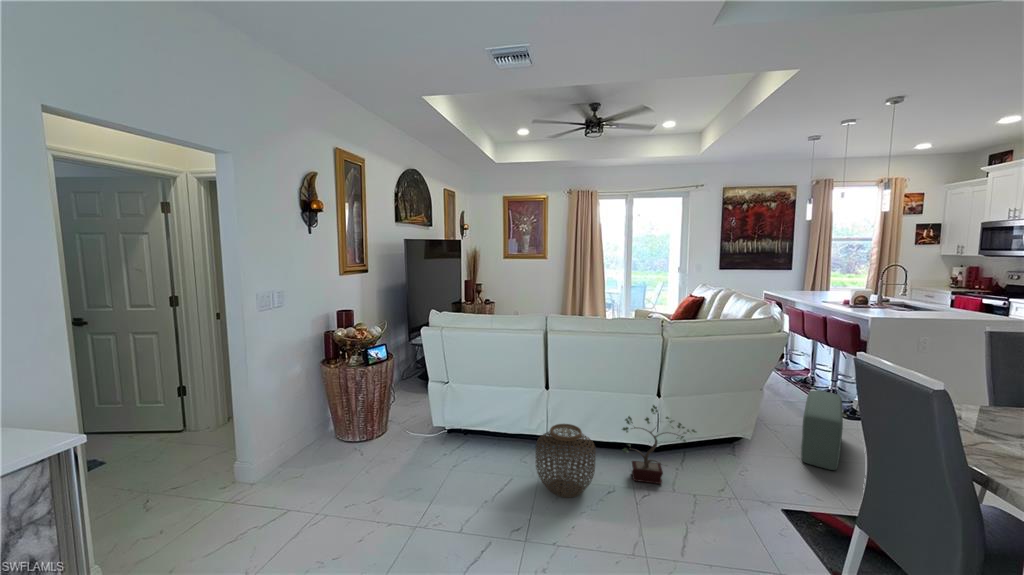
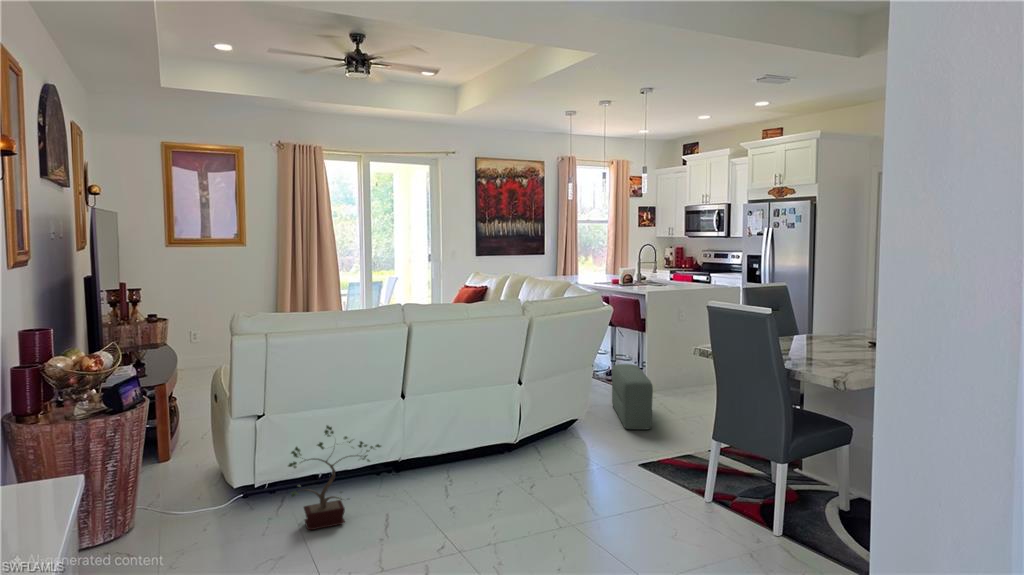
potted plant: present [622,405,696,484] -> present [288,426,381,530]
woven basket: present [536,424,595,498] -> none [411,430,481,514]

